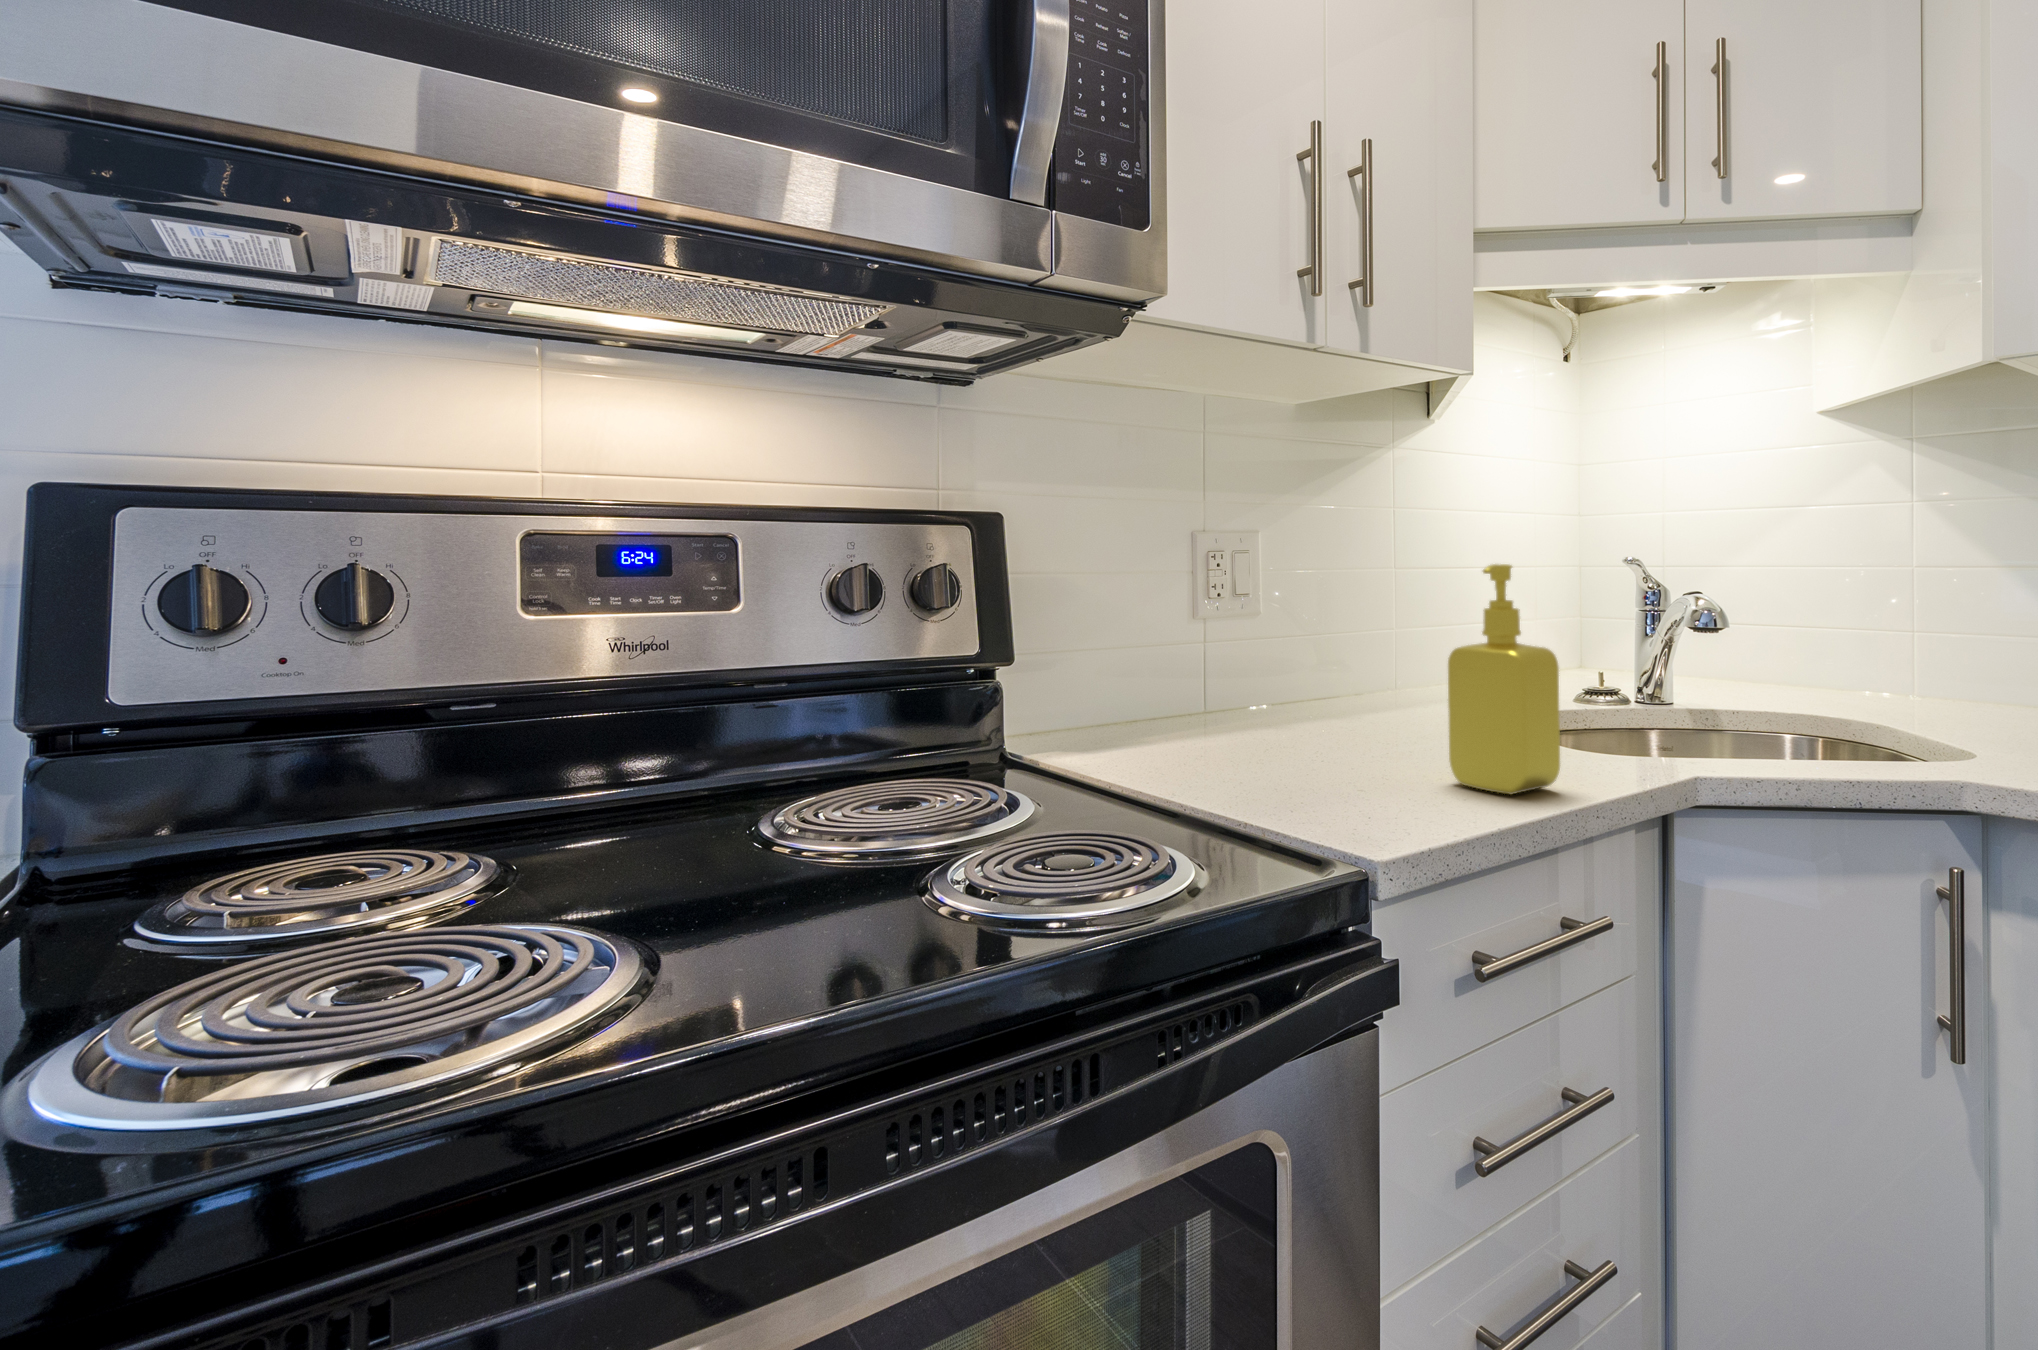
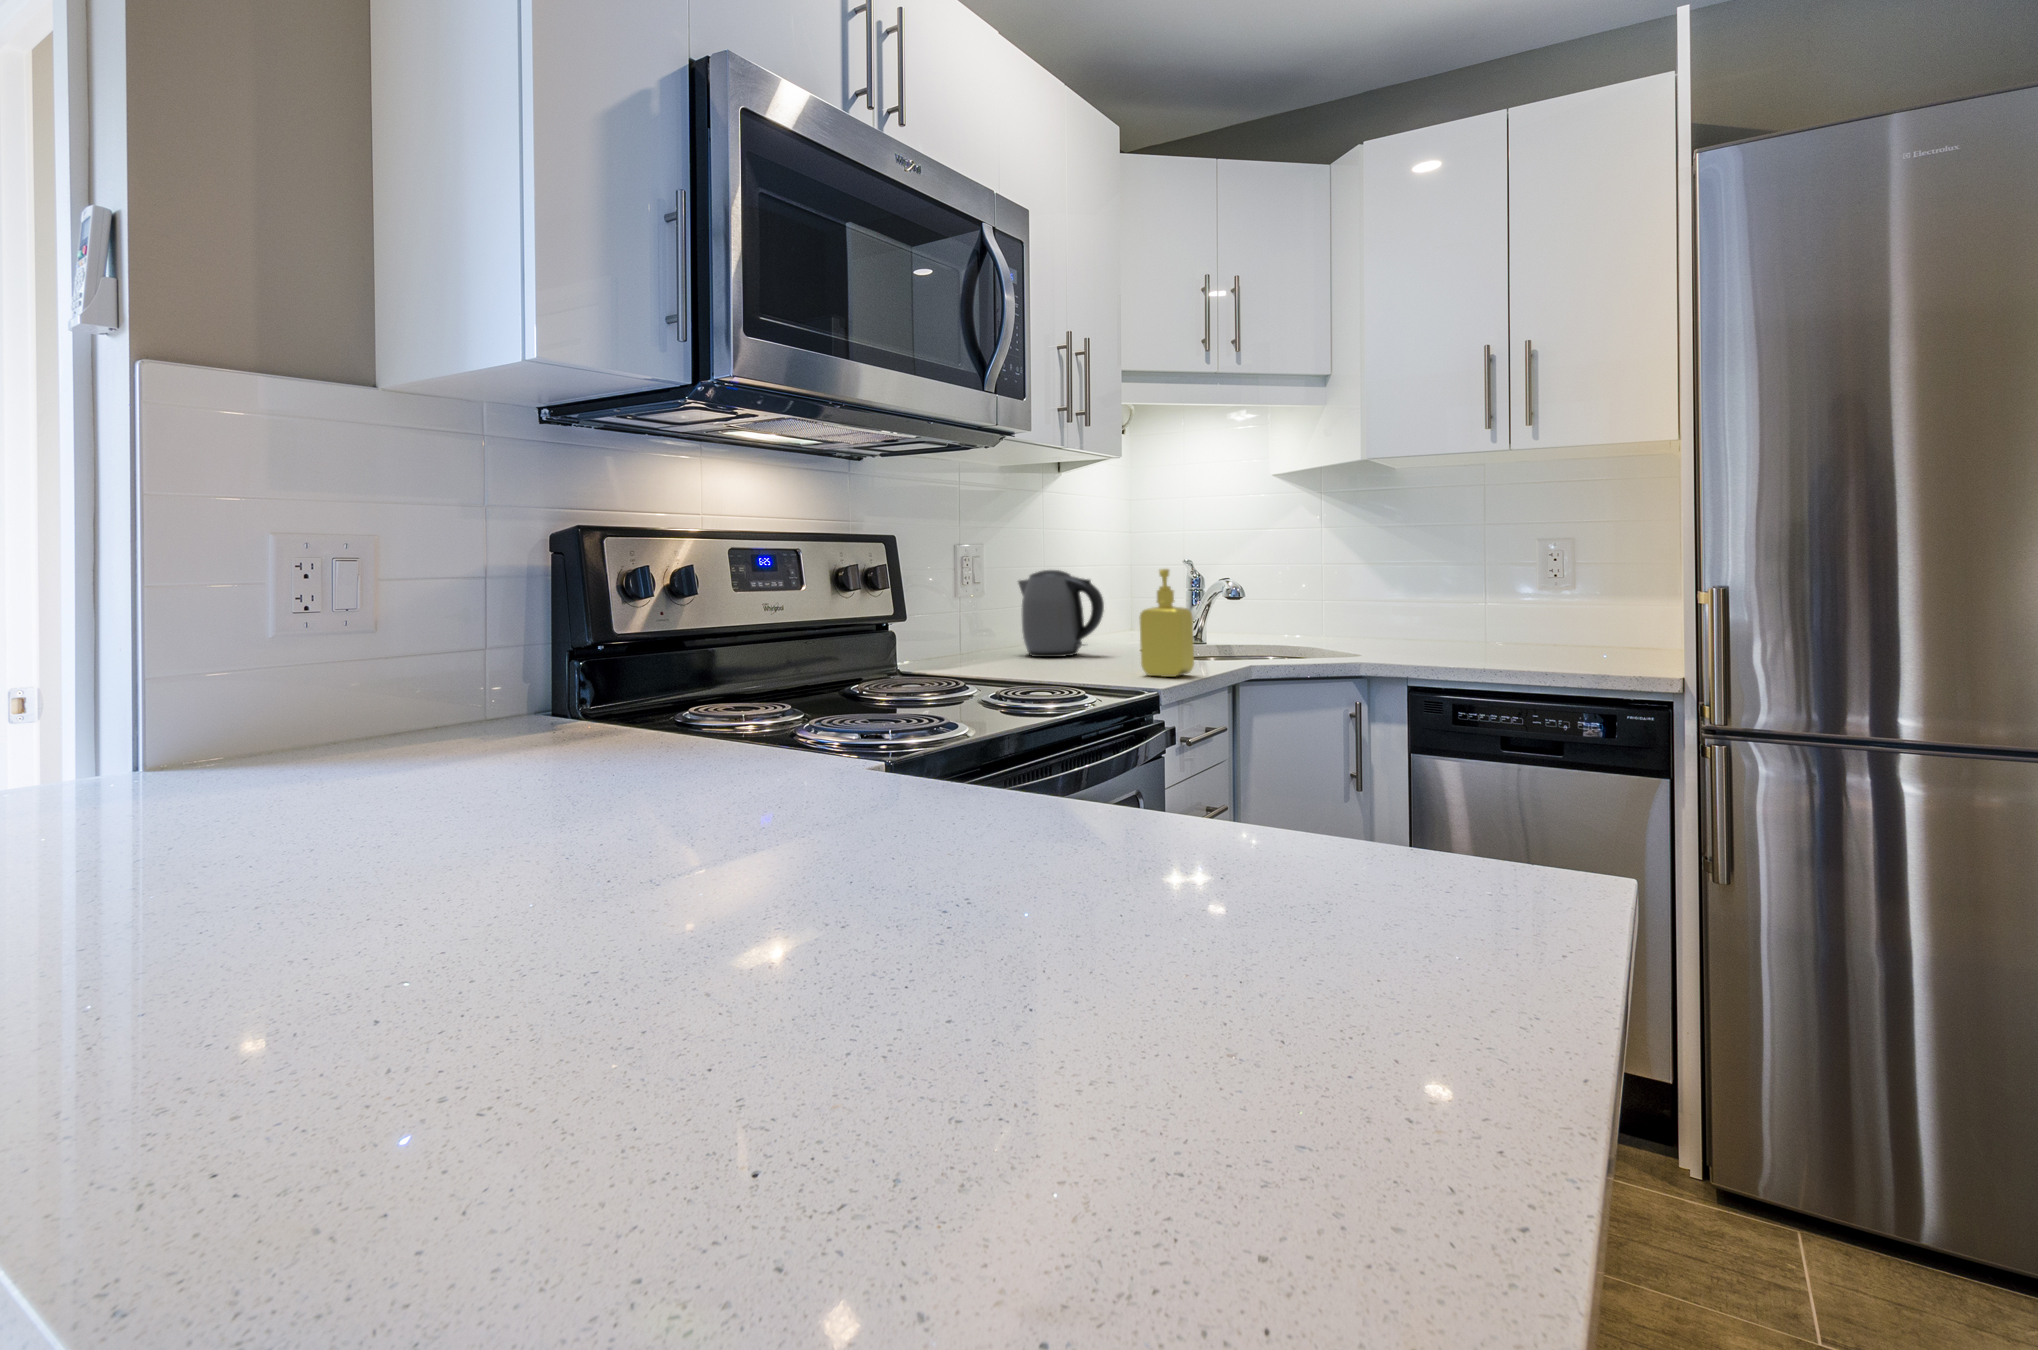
kettle: none [1306,568,1445,721] -> present [1018,570,1104,657]

